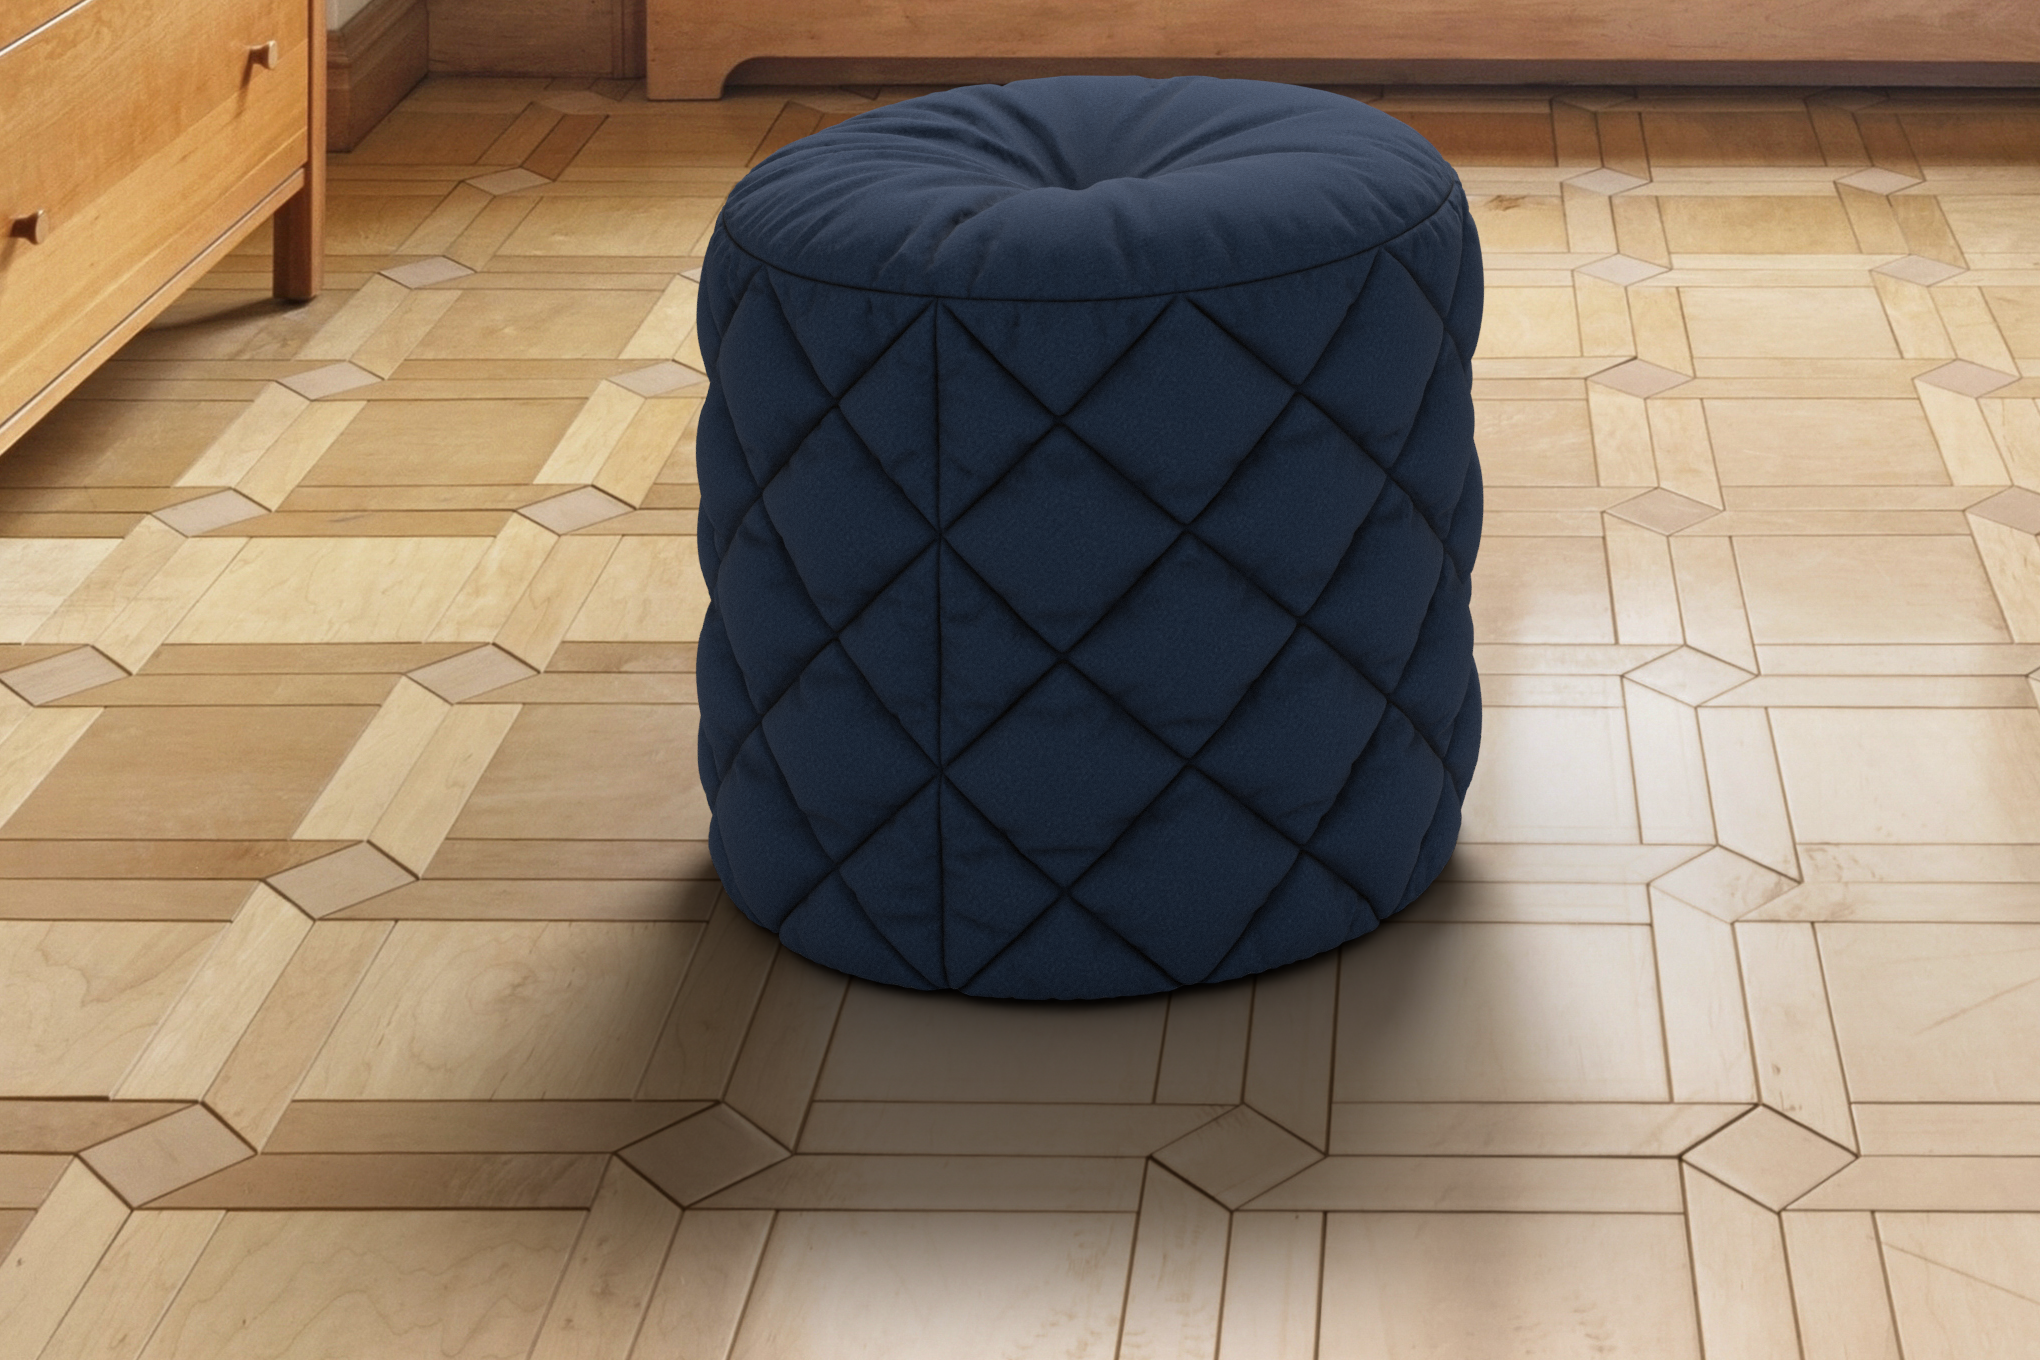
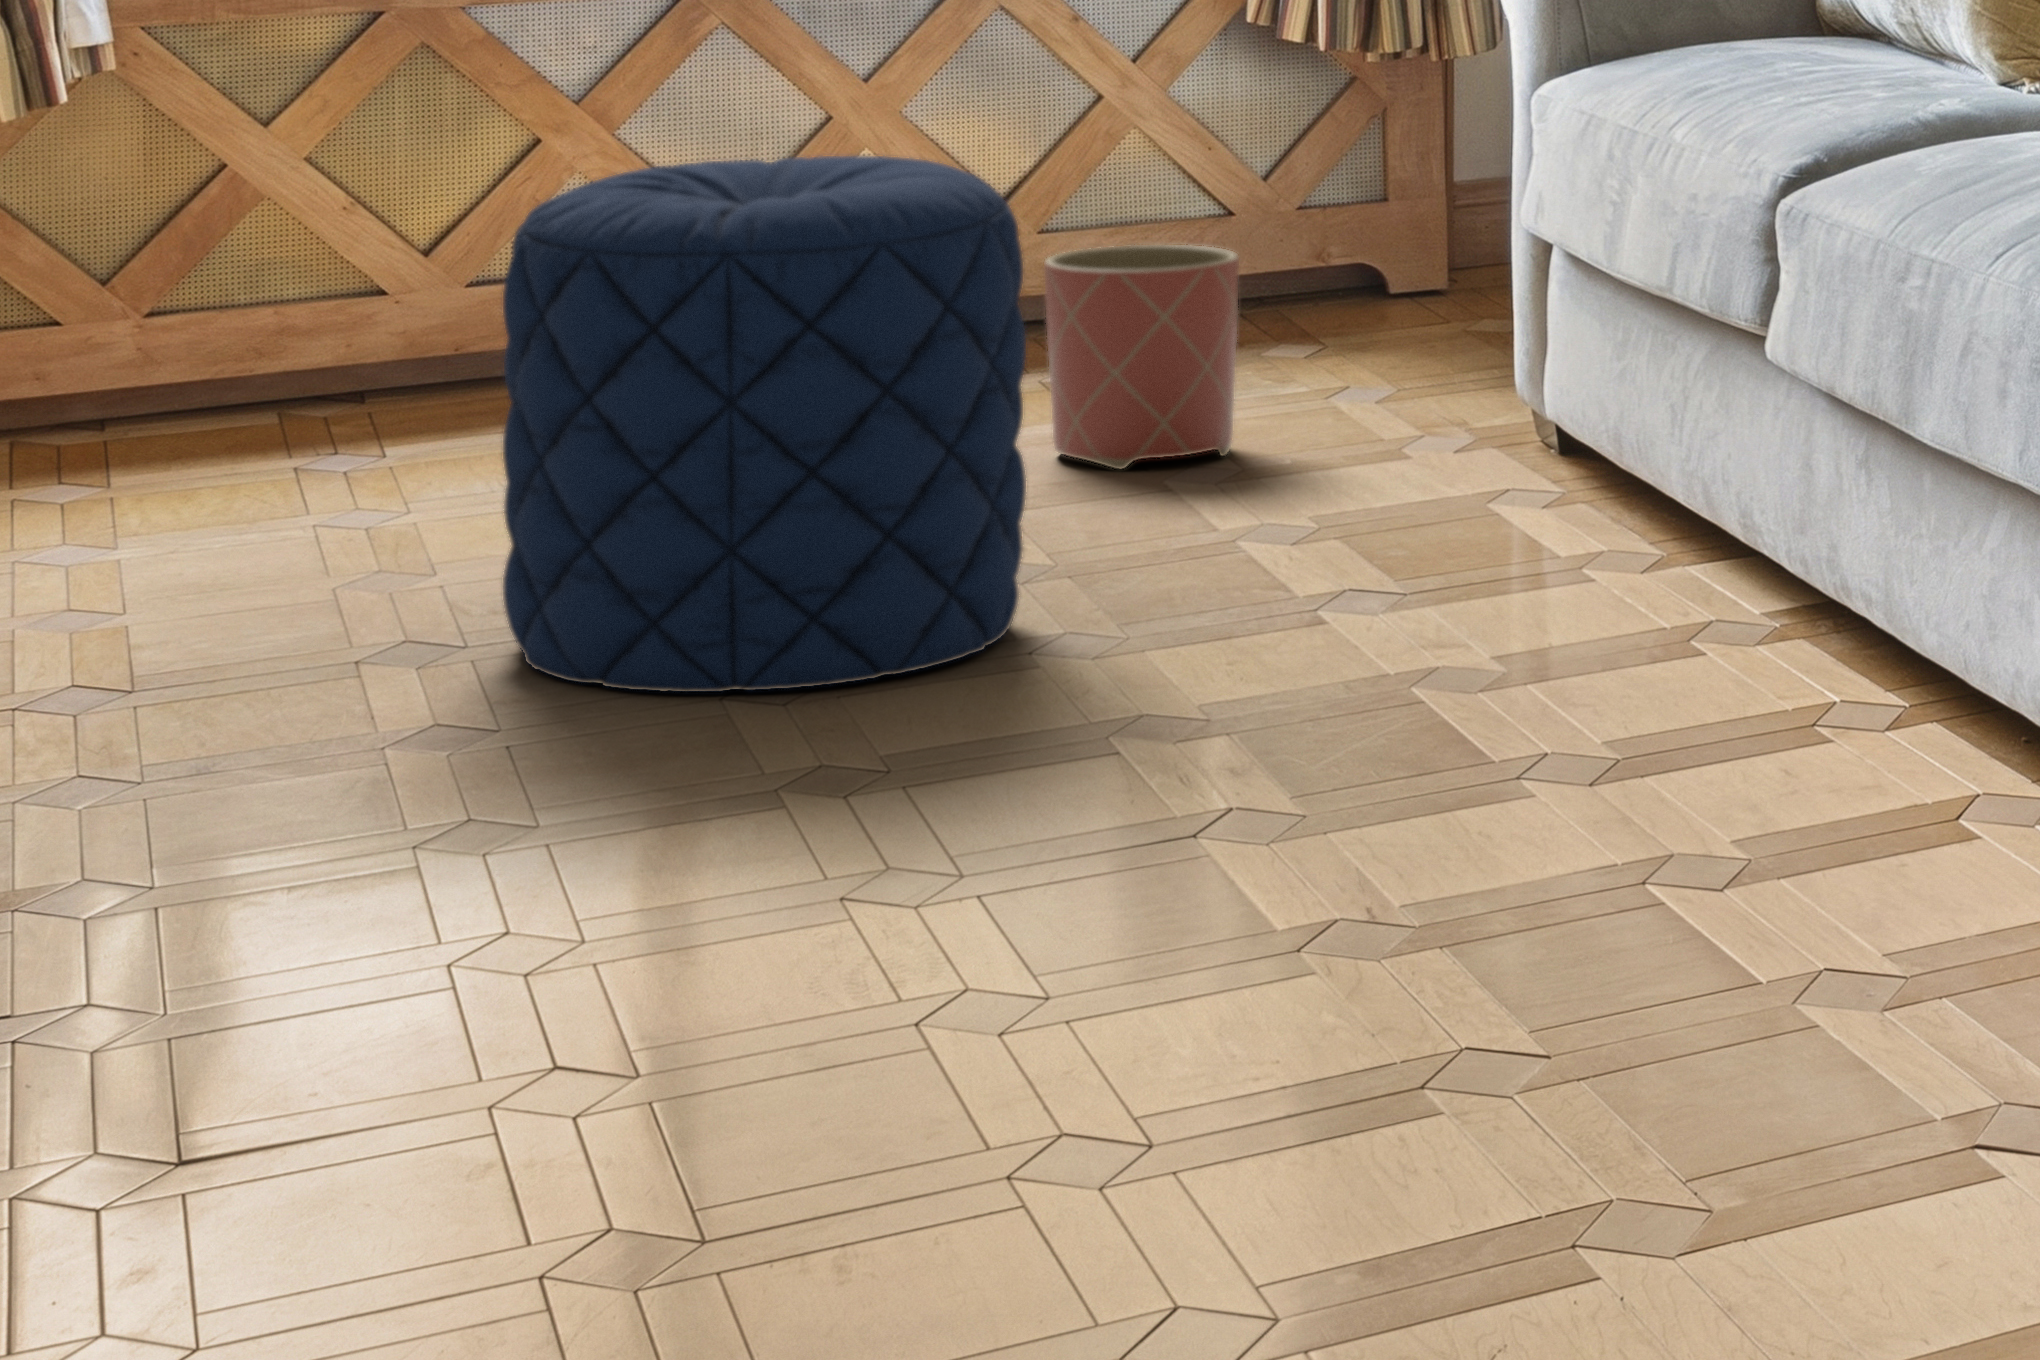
planter: none [1722,120,1988,454] -> present [1044,245,1239,469]

